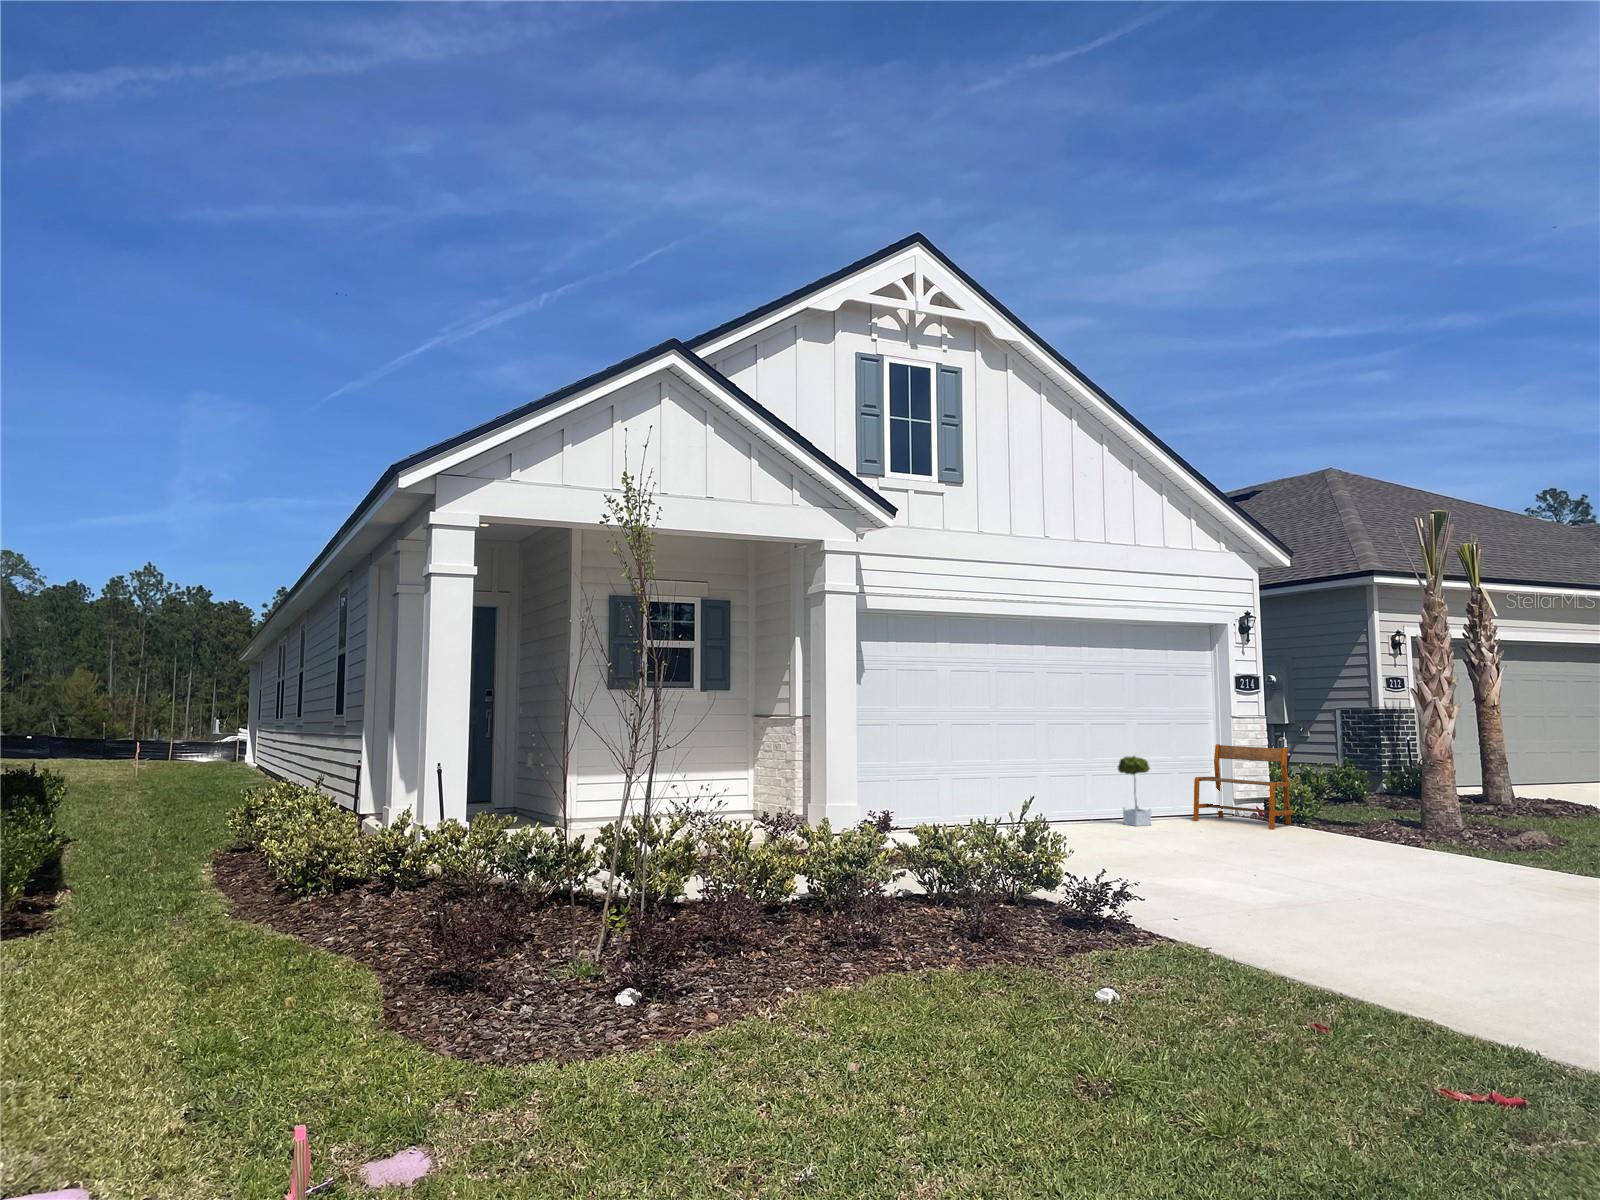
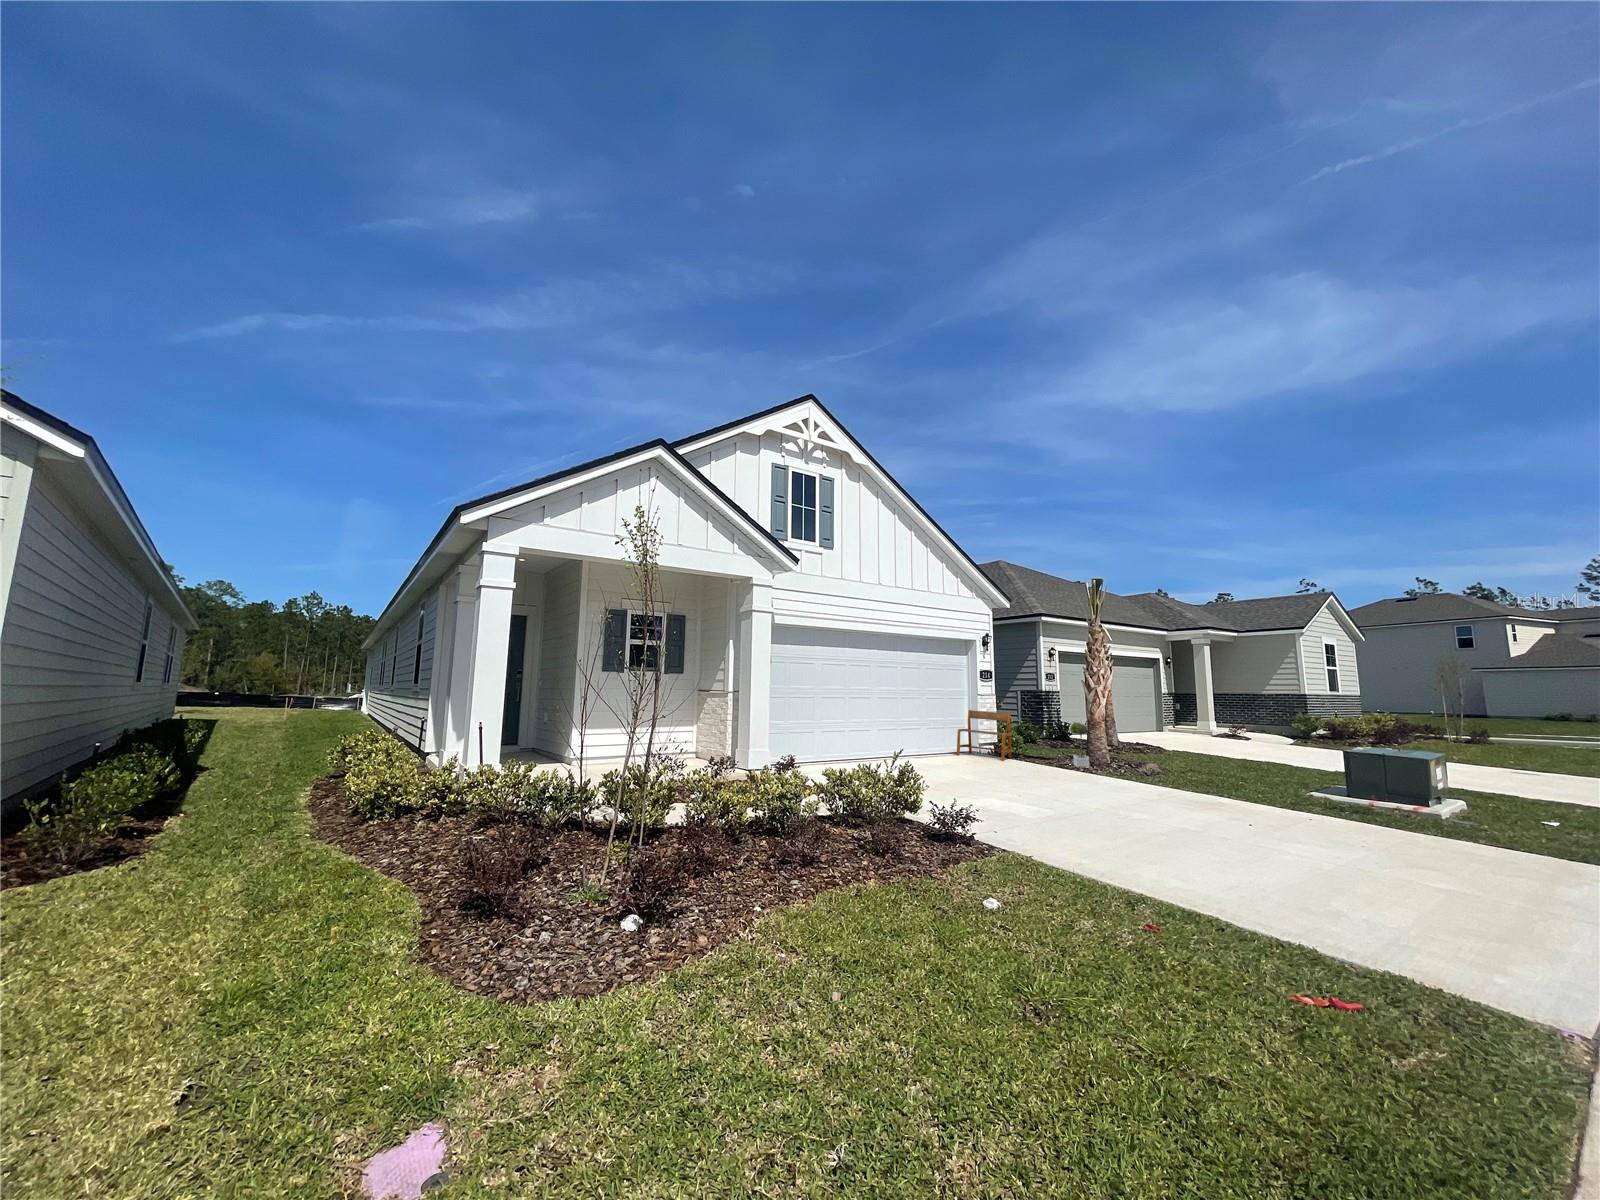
potted tree: present [1118,756,1151,826] -> present [1070,722,1090,767]

